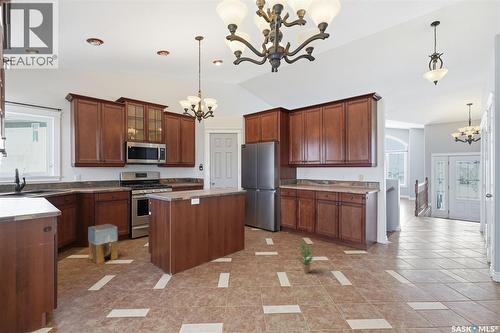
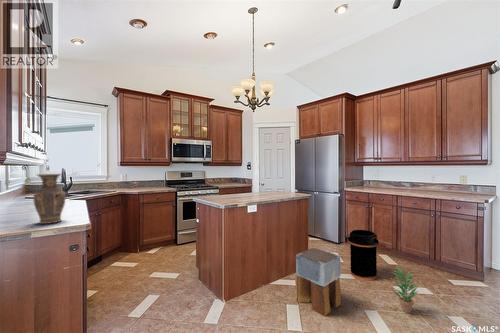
vase: none [13,174,39,212] -> present [33,174,66,224]
trash can: none [274,217,296,256] -> present [348,230,379,281]
stool: present [88,224,118,264] -> present [296,248,341,316]

